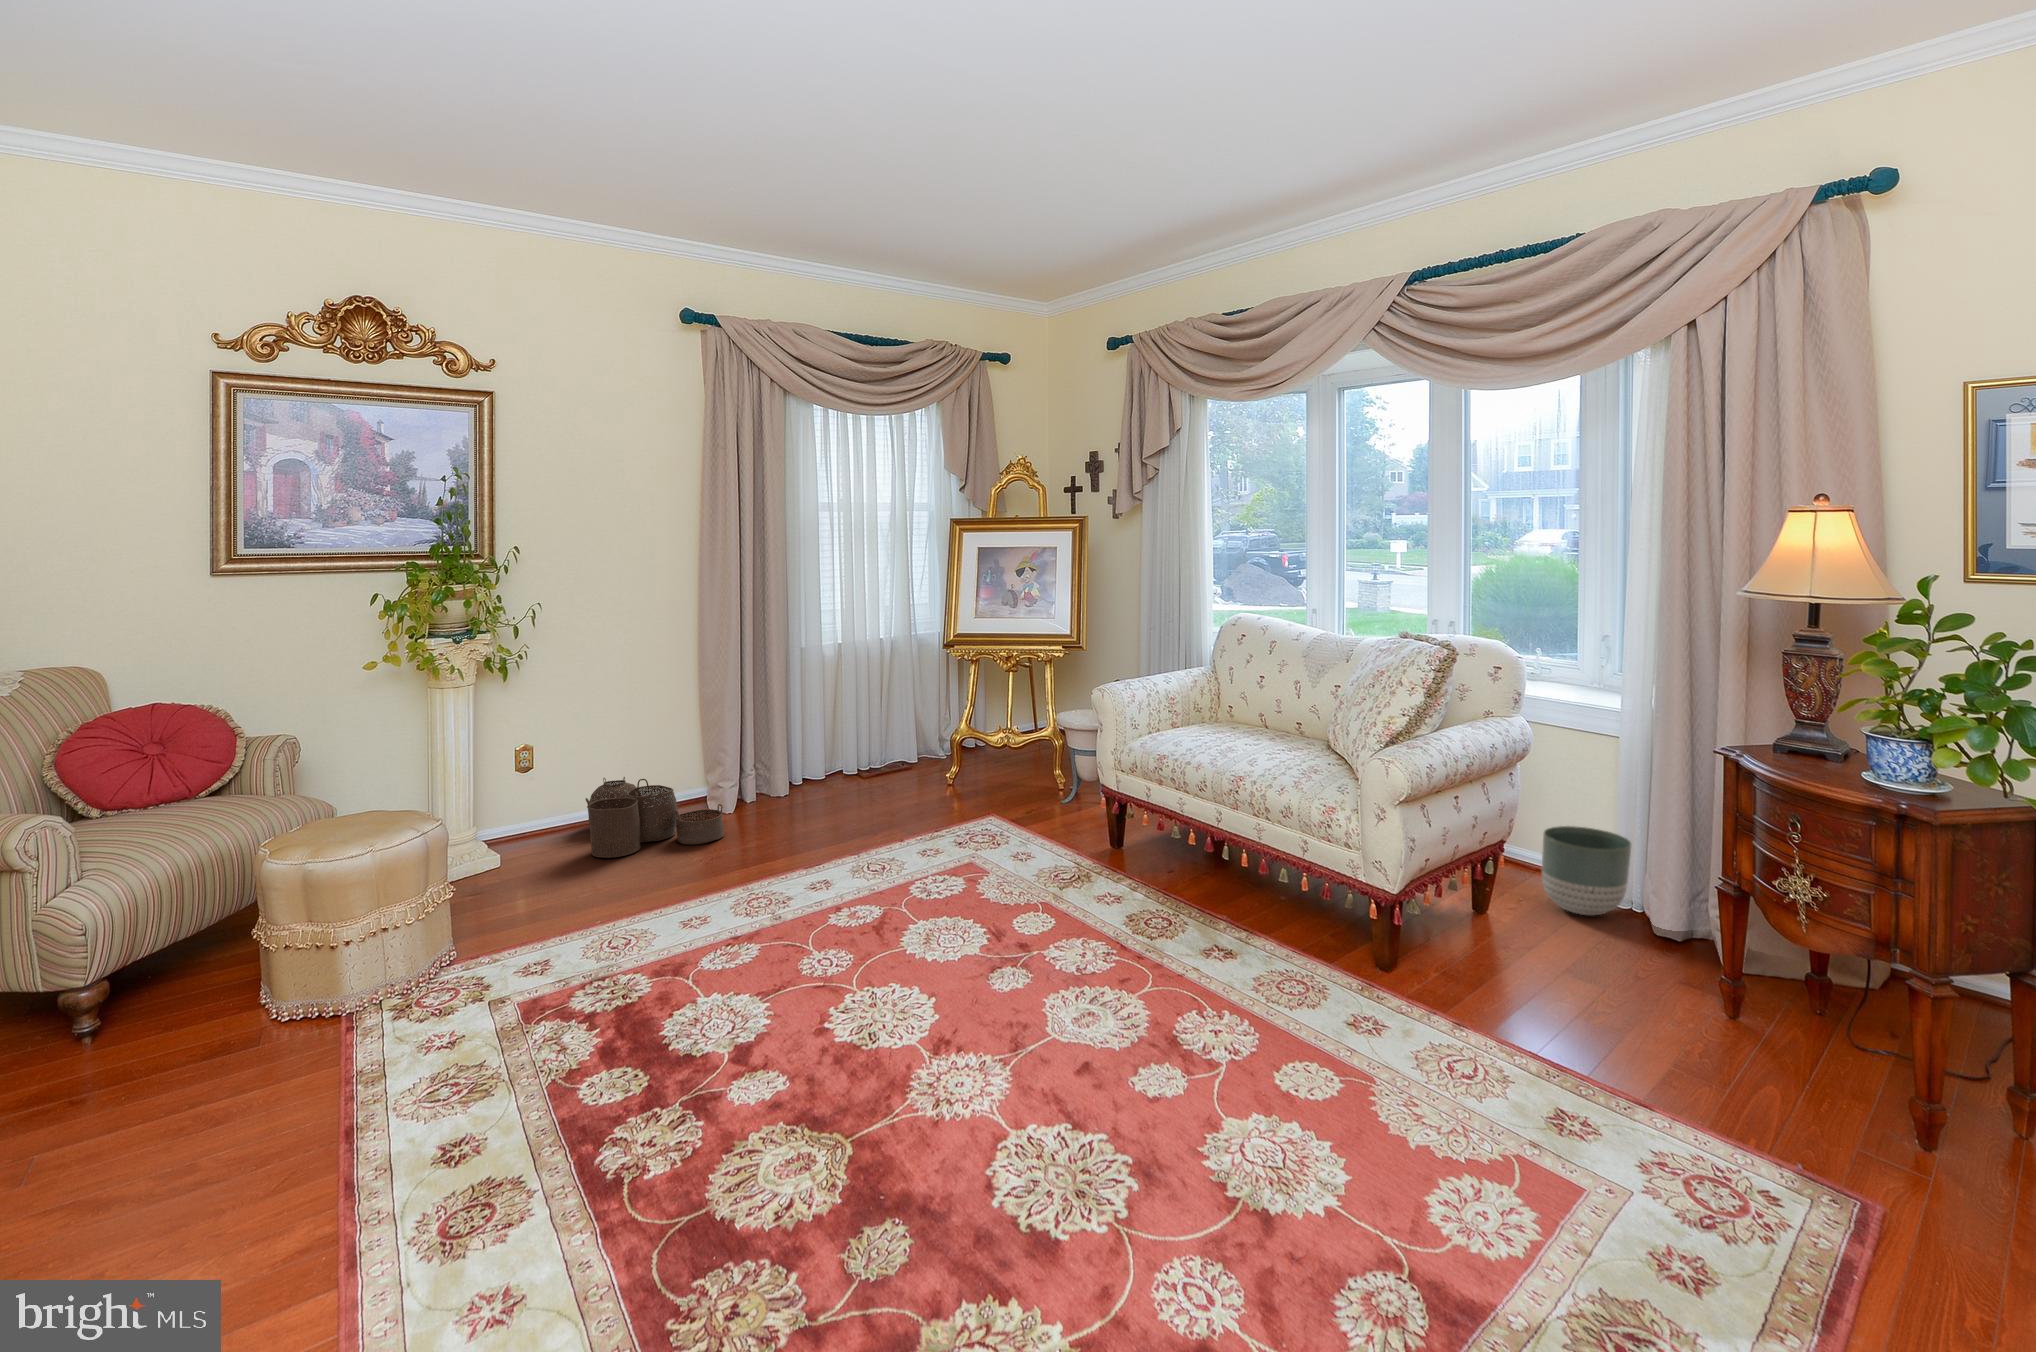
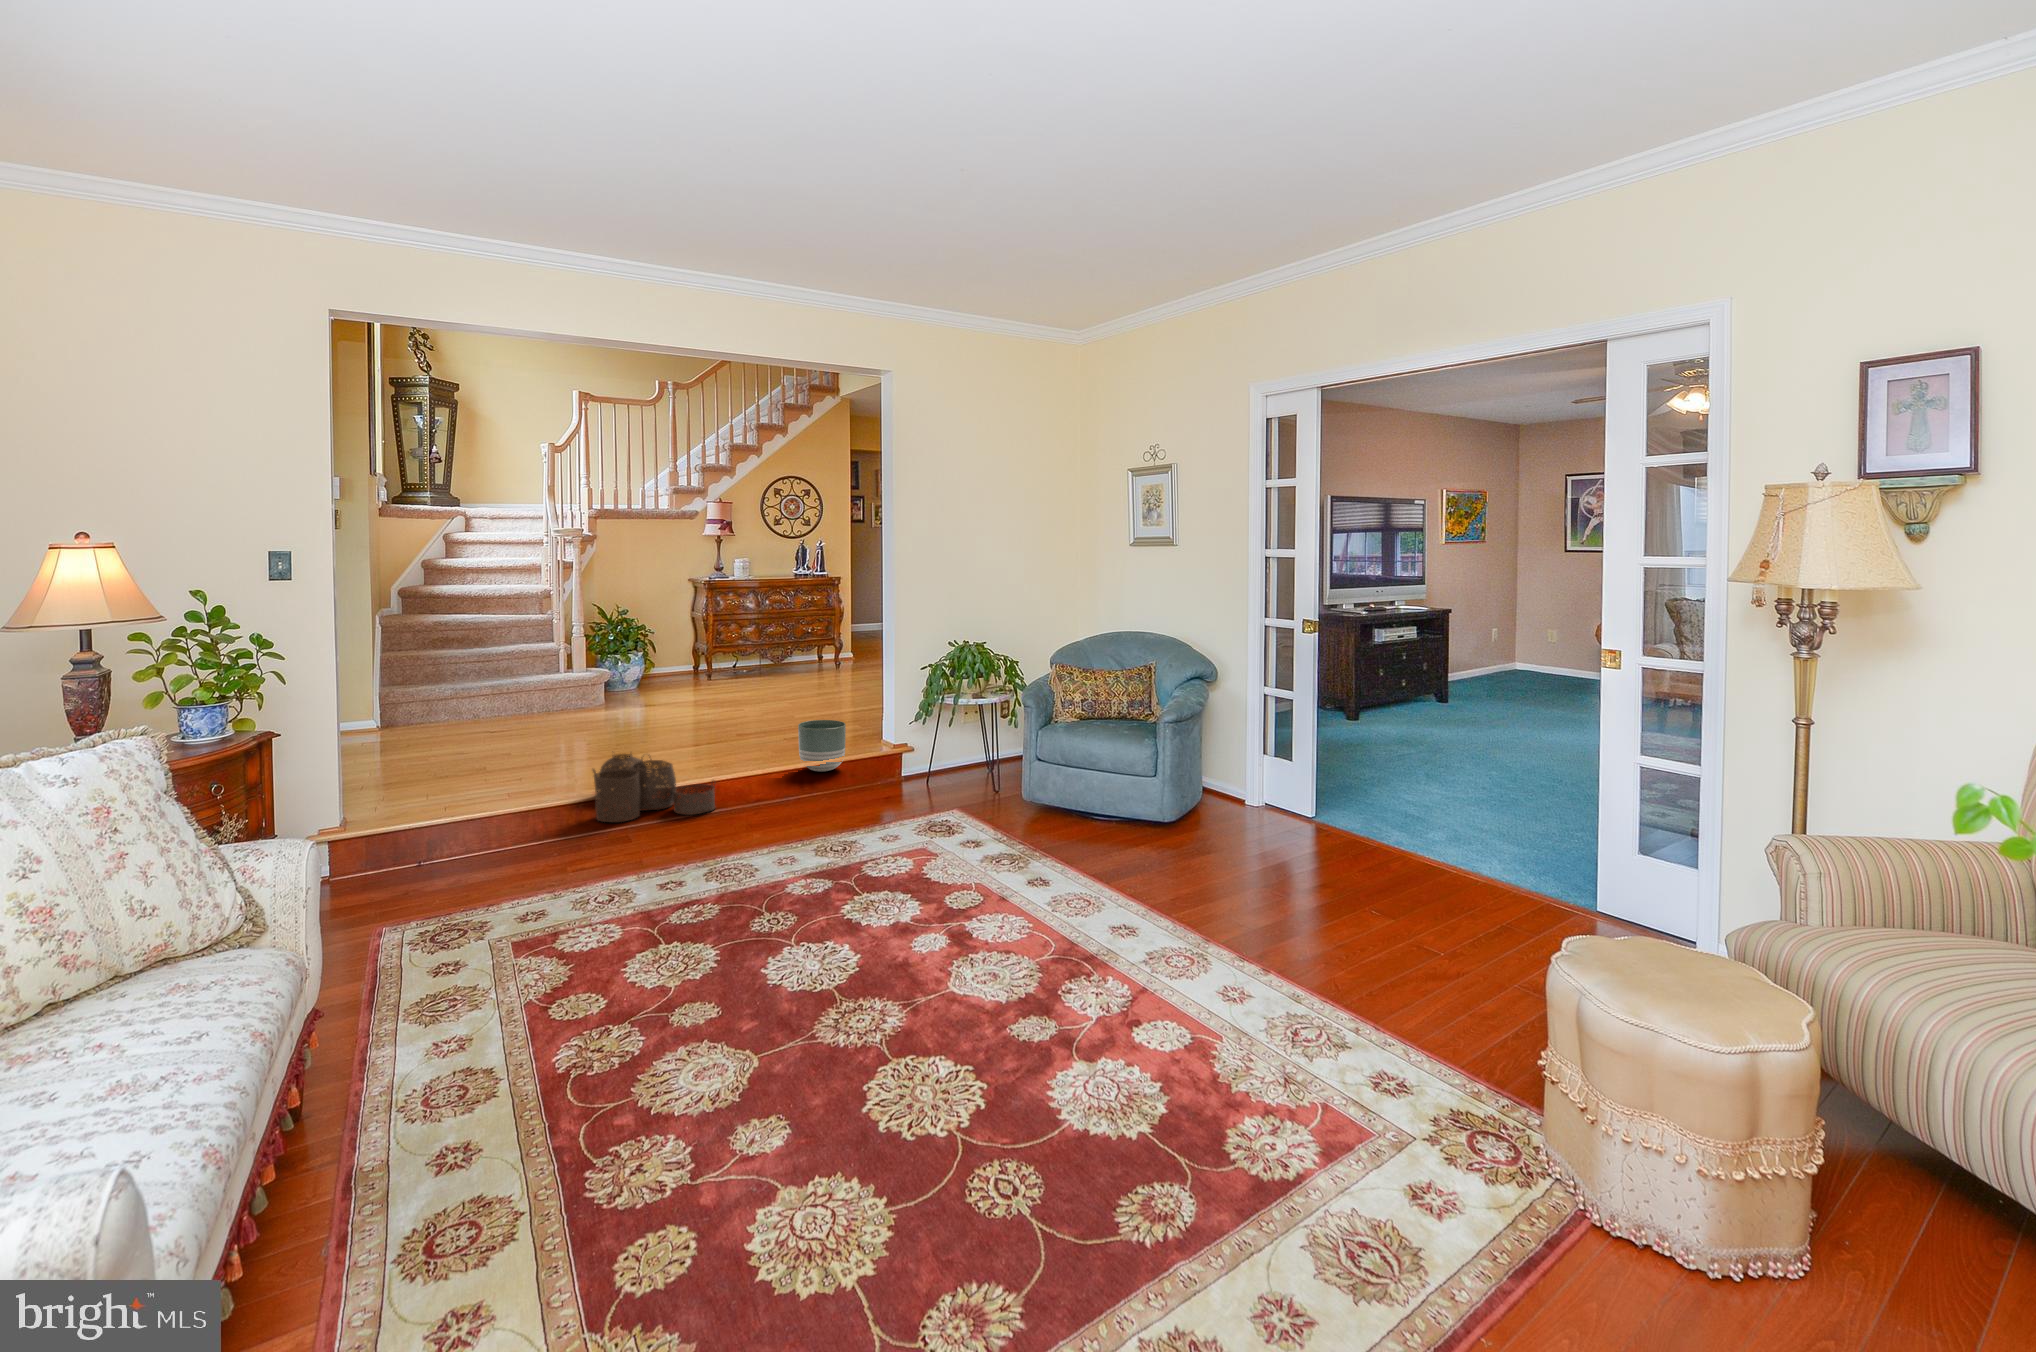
planter: present [1541,826,1631,915] -> present [798,720,846,772]

